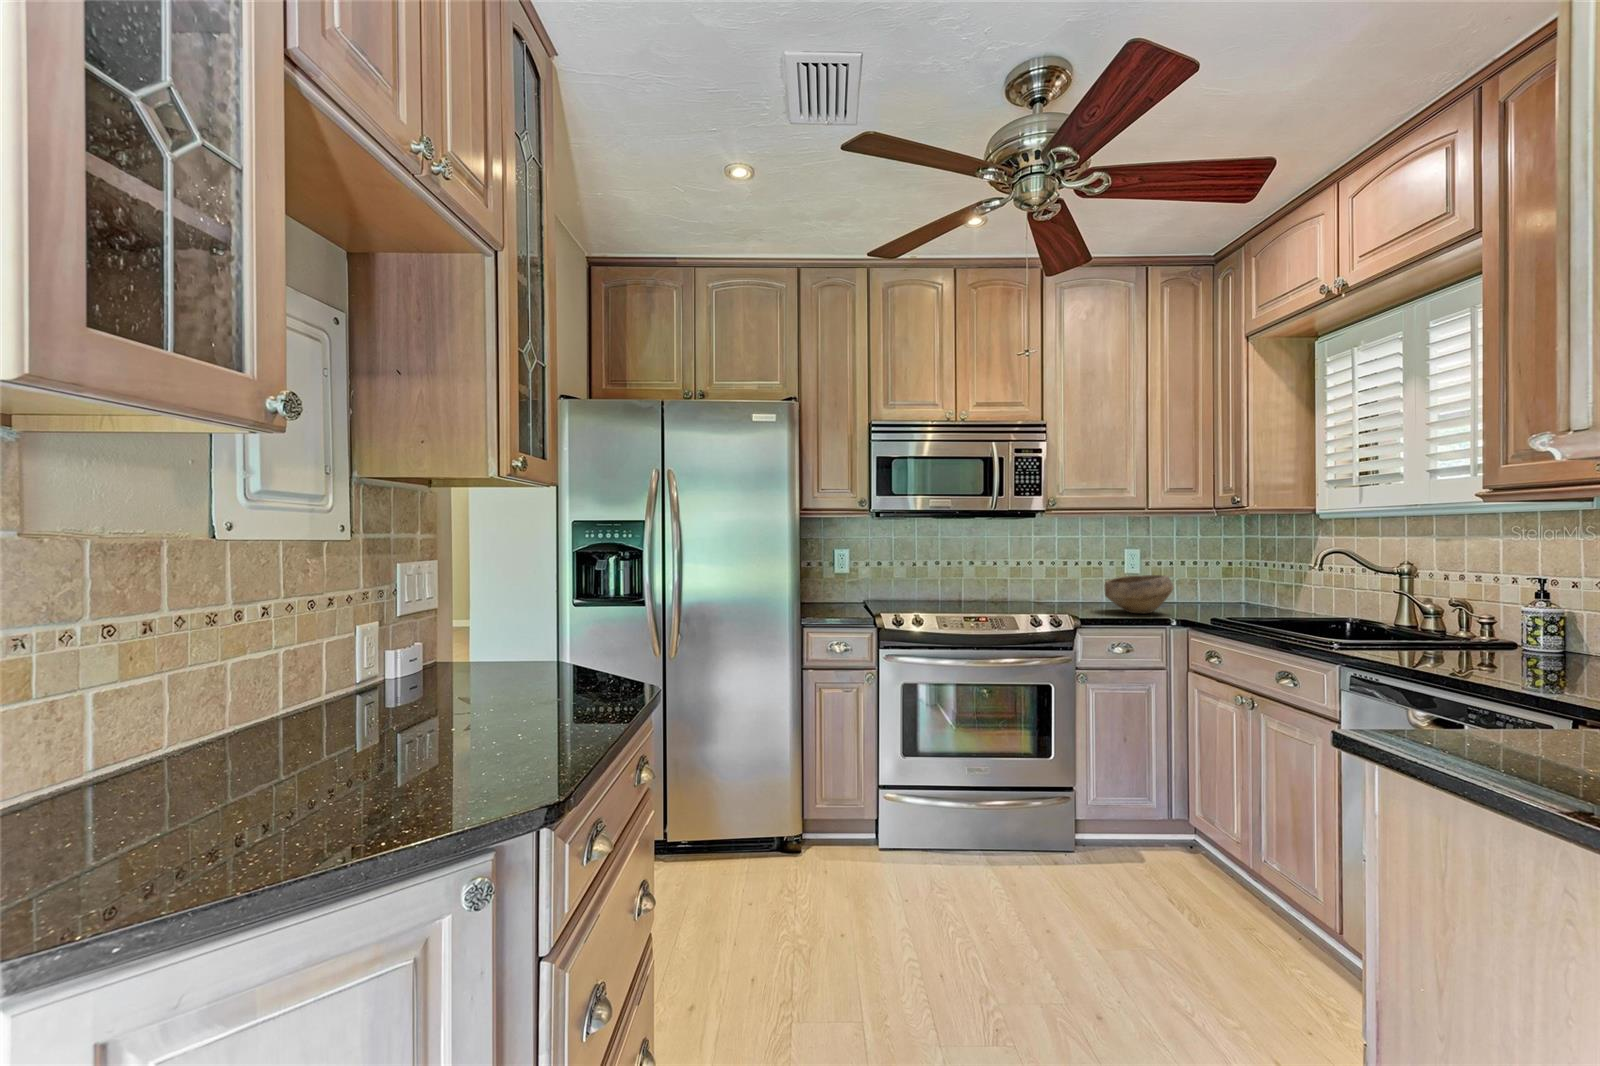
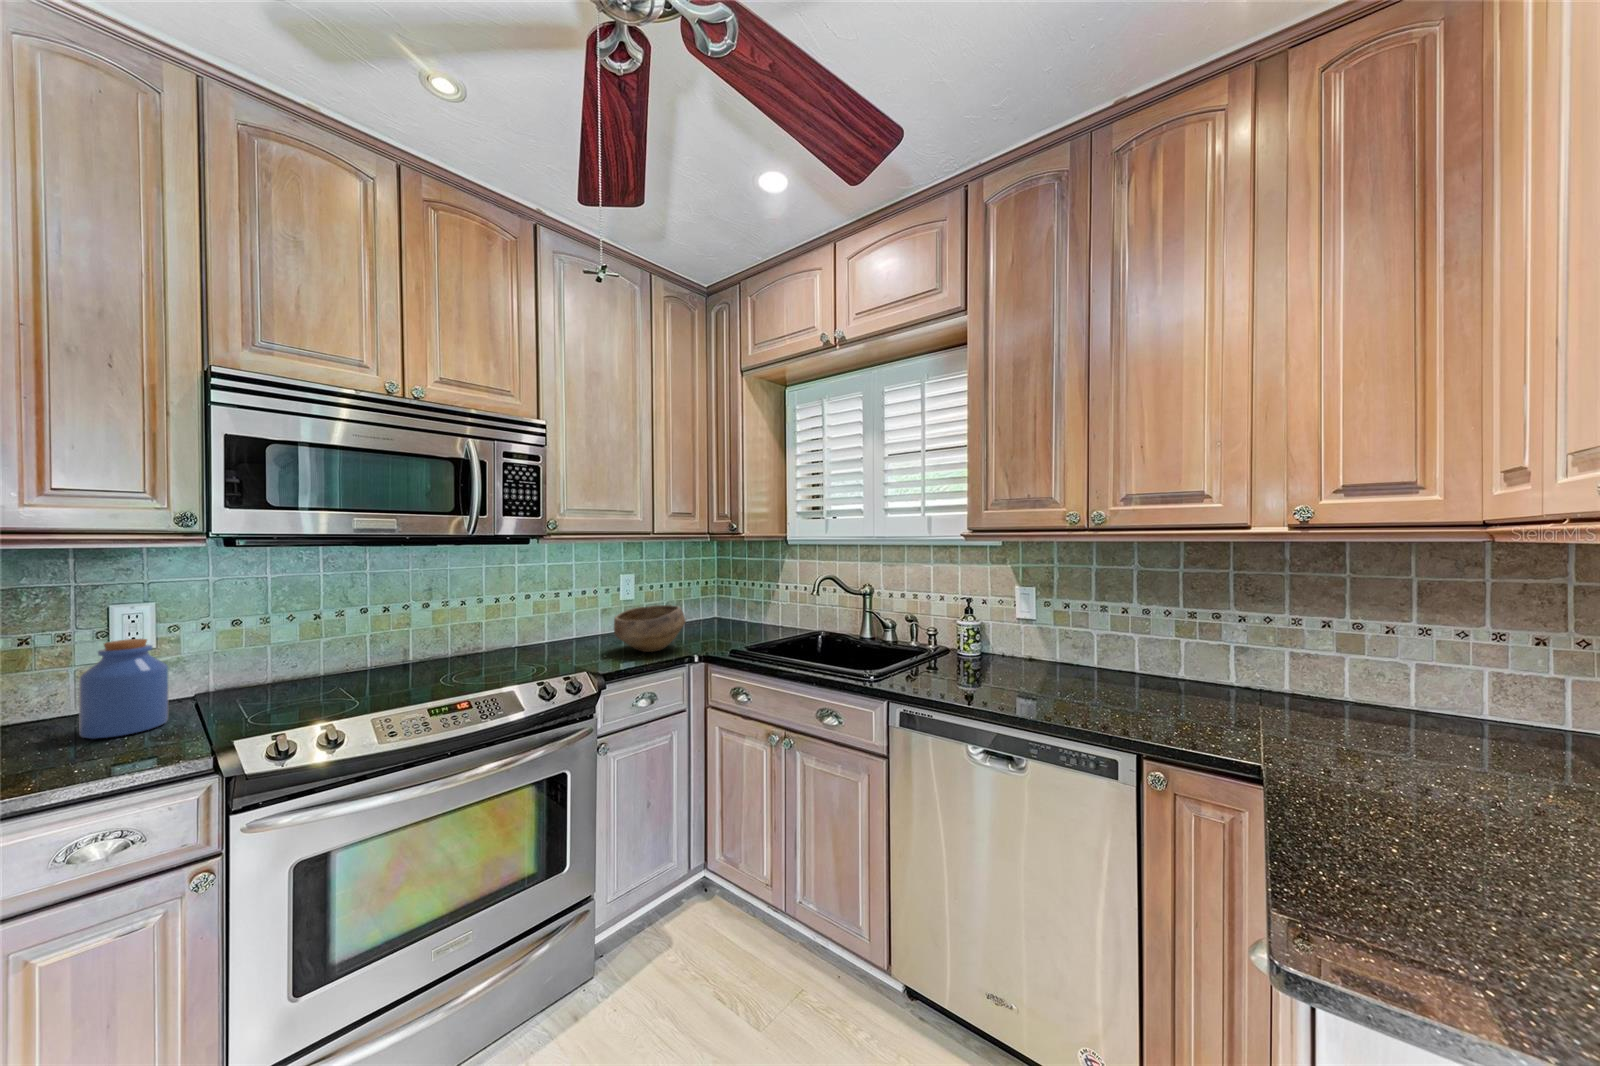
jar: none [828,563,855,609] -> present [79,639,169,739]

